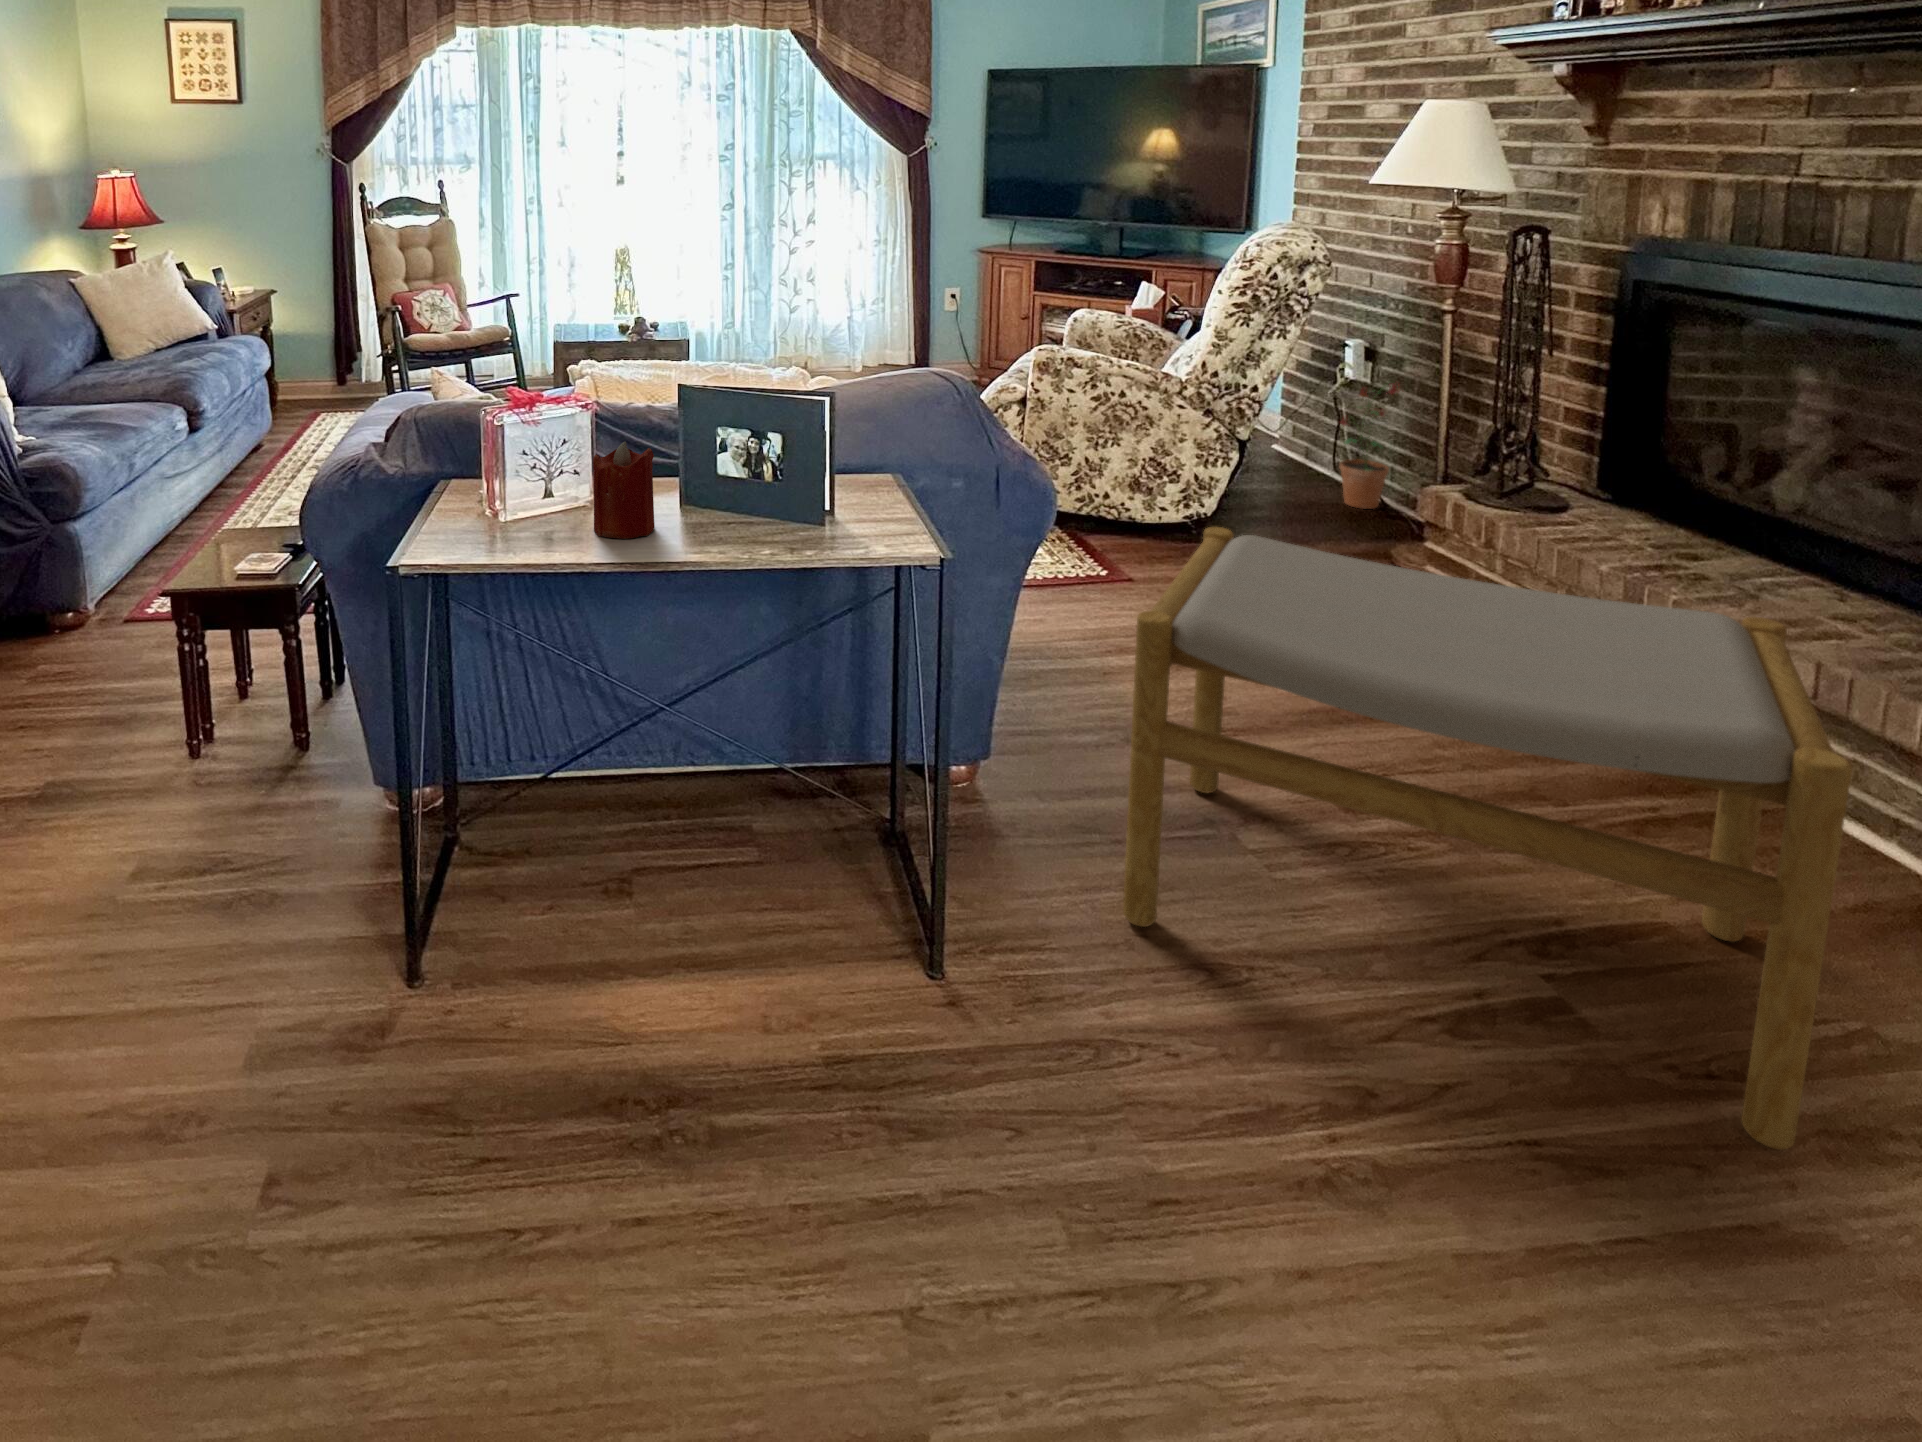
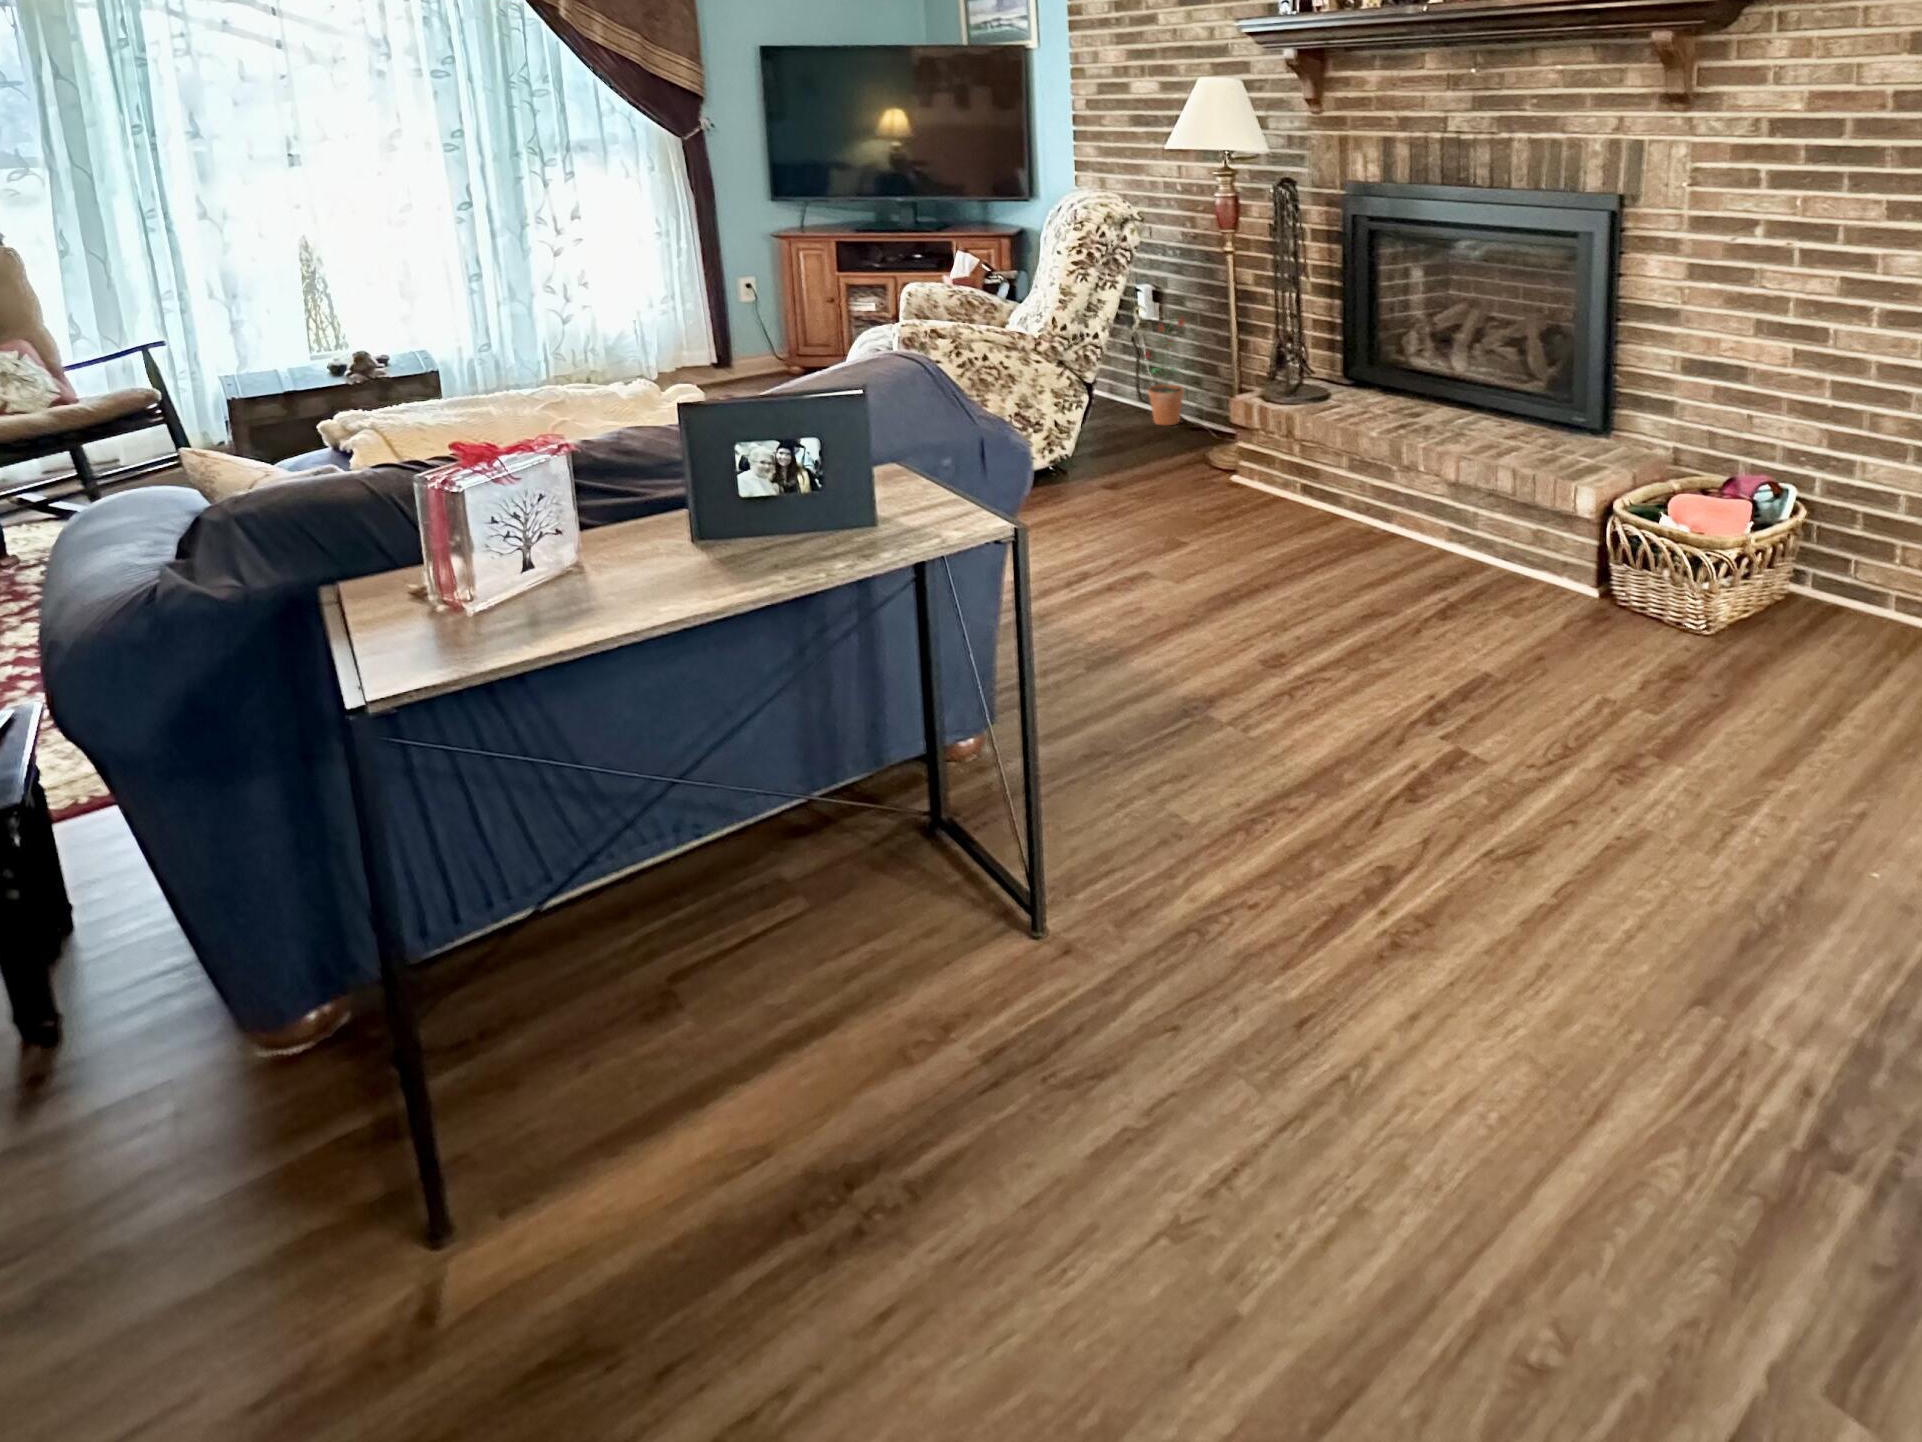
candle: present [593,442,655,539] -> none [598,480,687,601]
footstool: present [1123,527,1852,1150] -> none [1151,443,1629,823]

